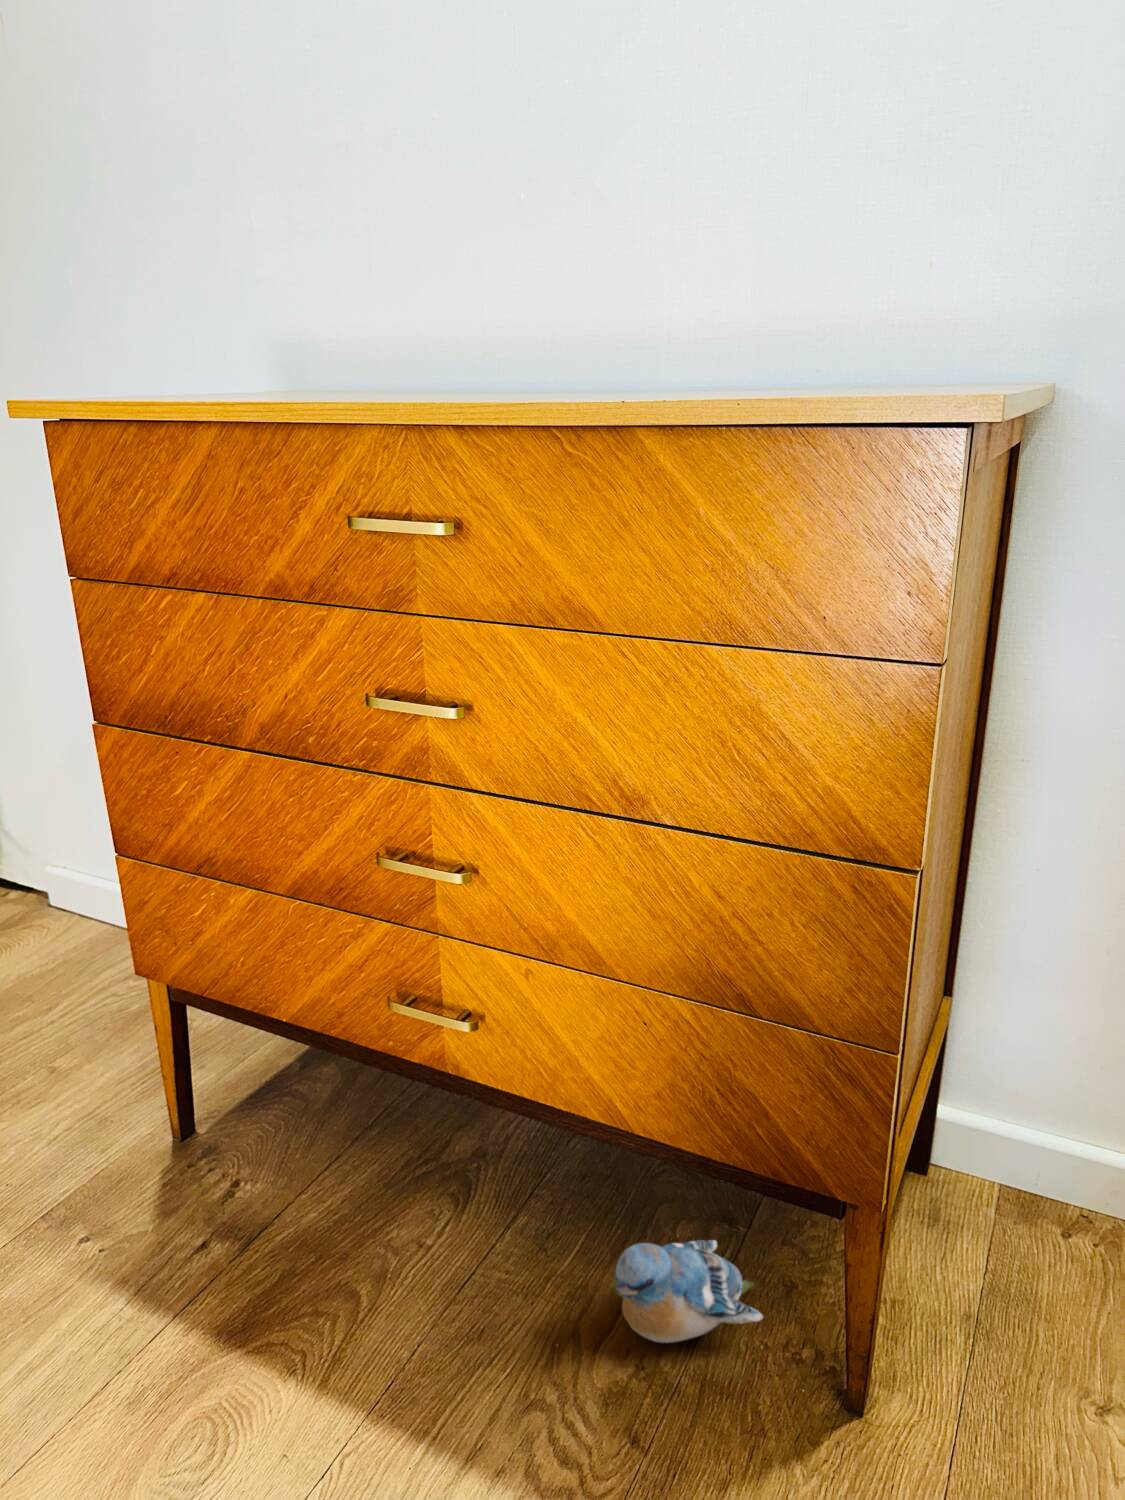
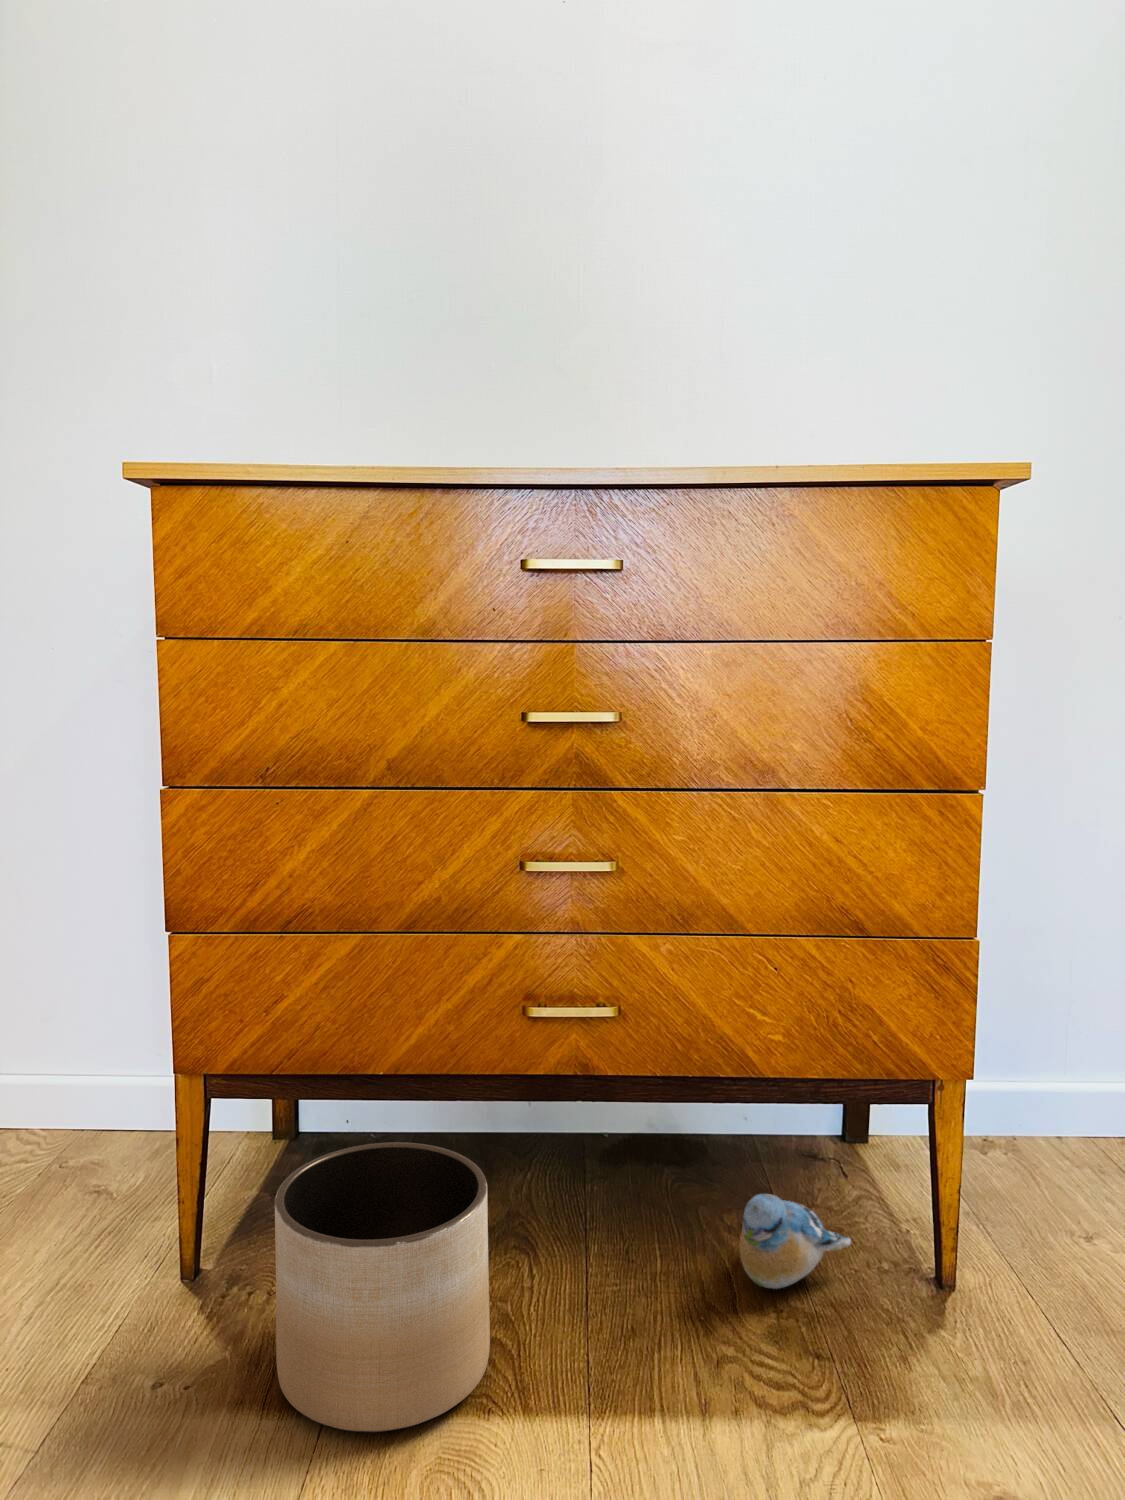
planter: none [119,1084,345,1365] -> present [275,1142,490,1432]

